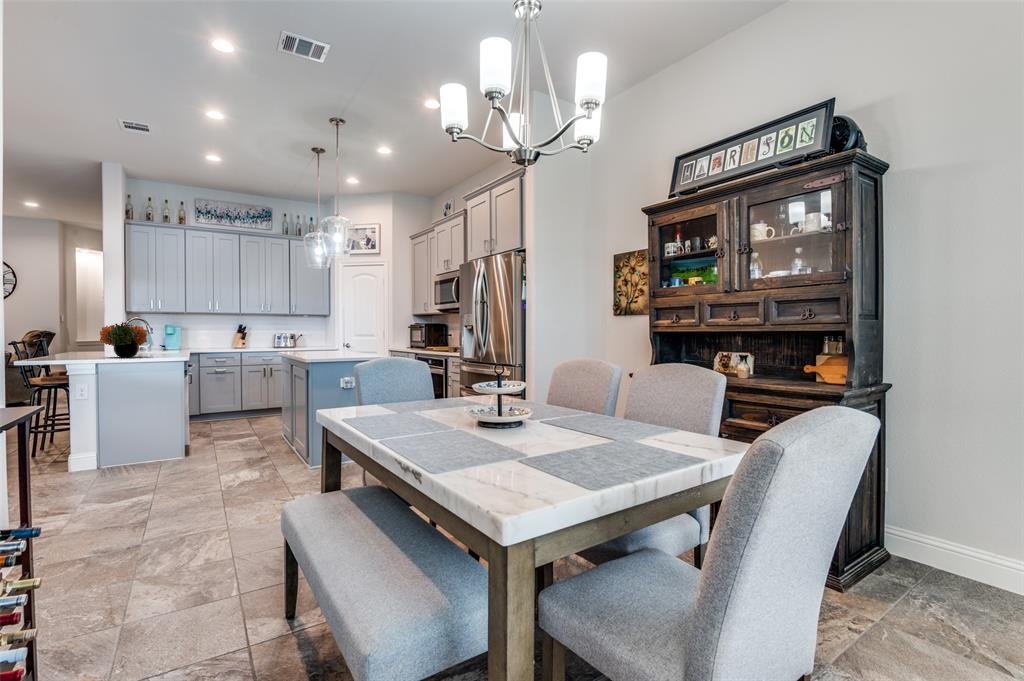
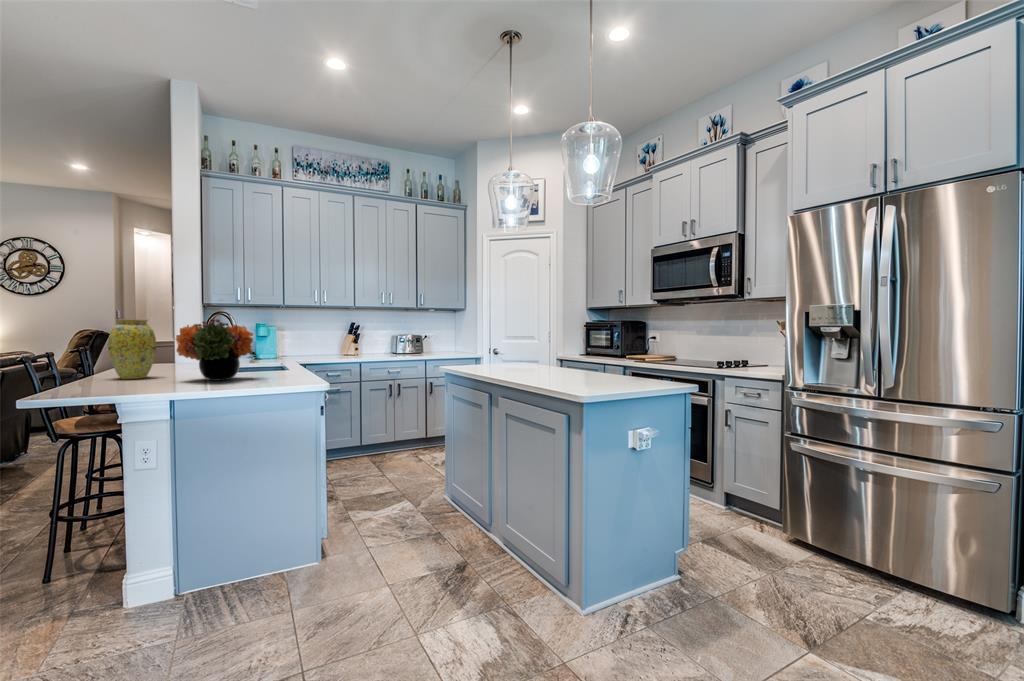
vase: none [59,323,89,357] -> present [108,319,156,379]

